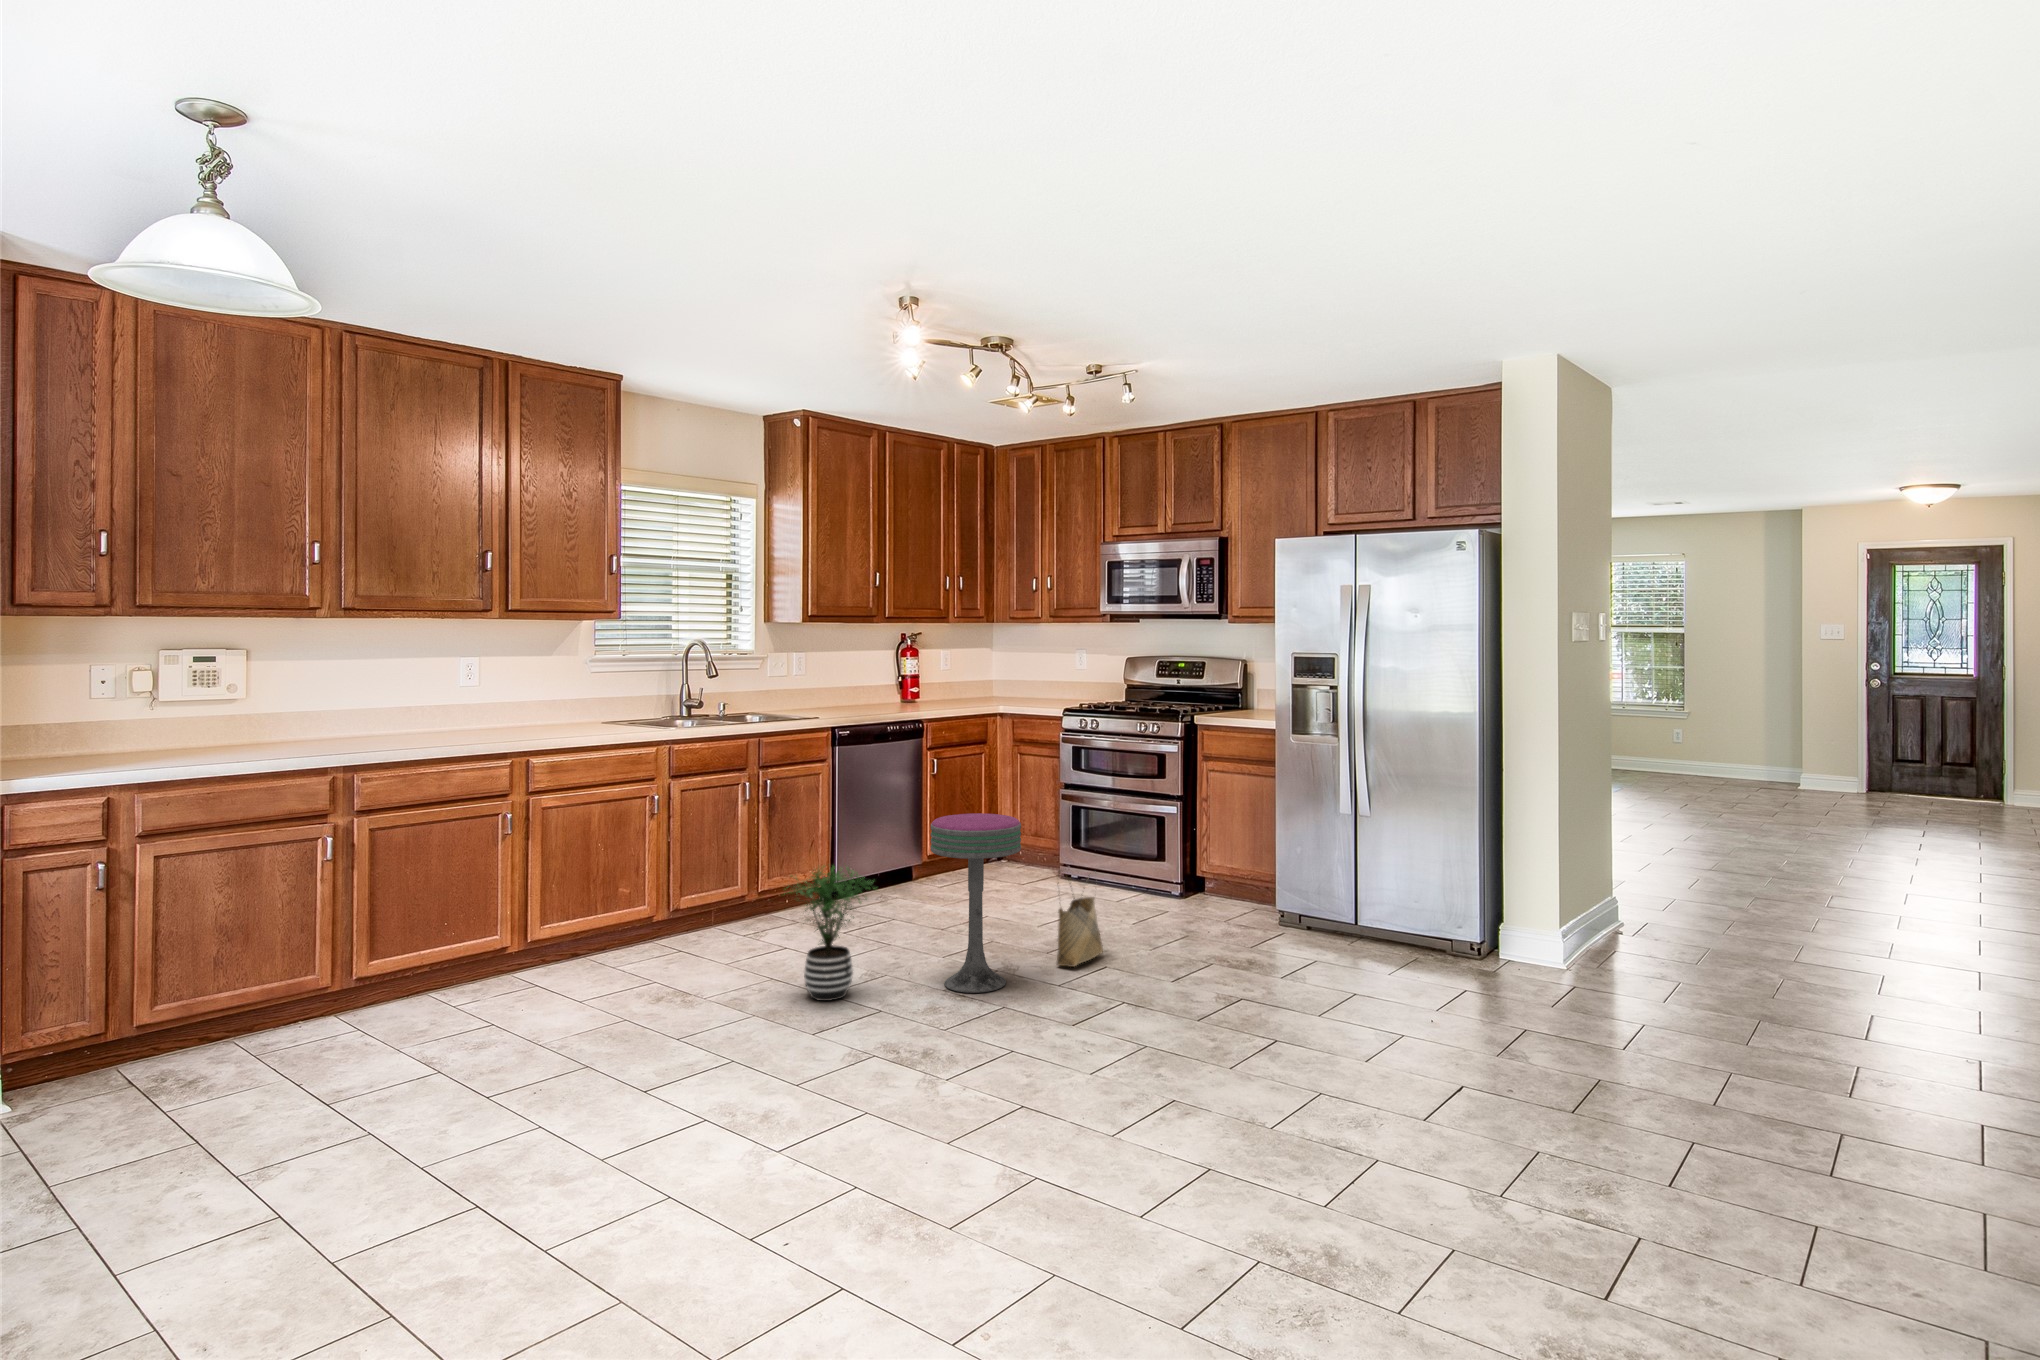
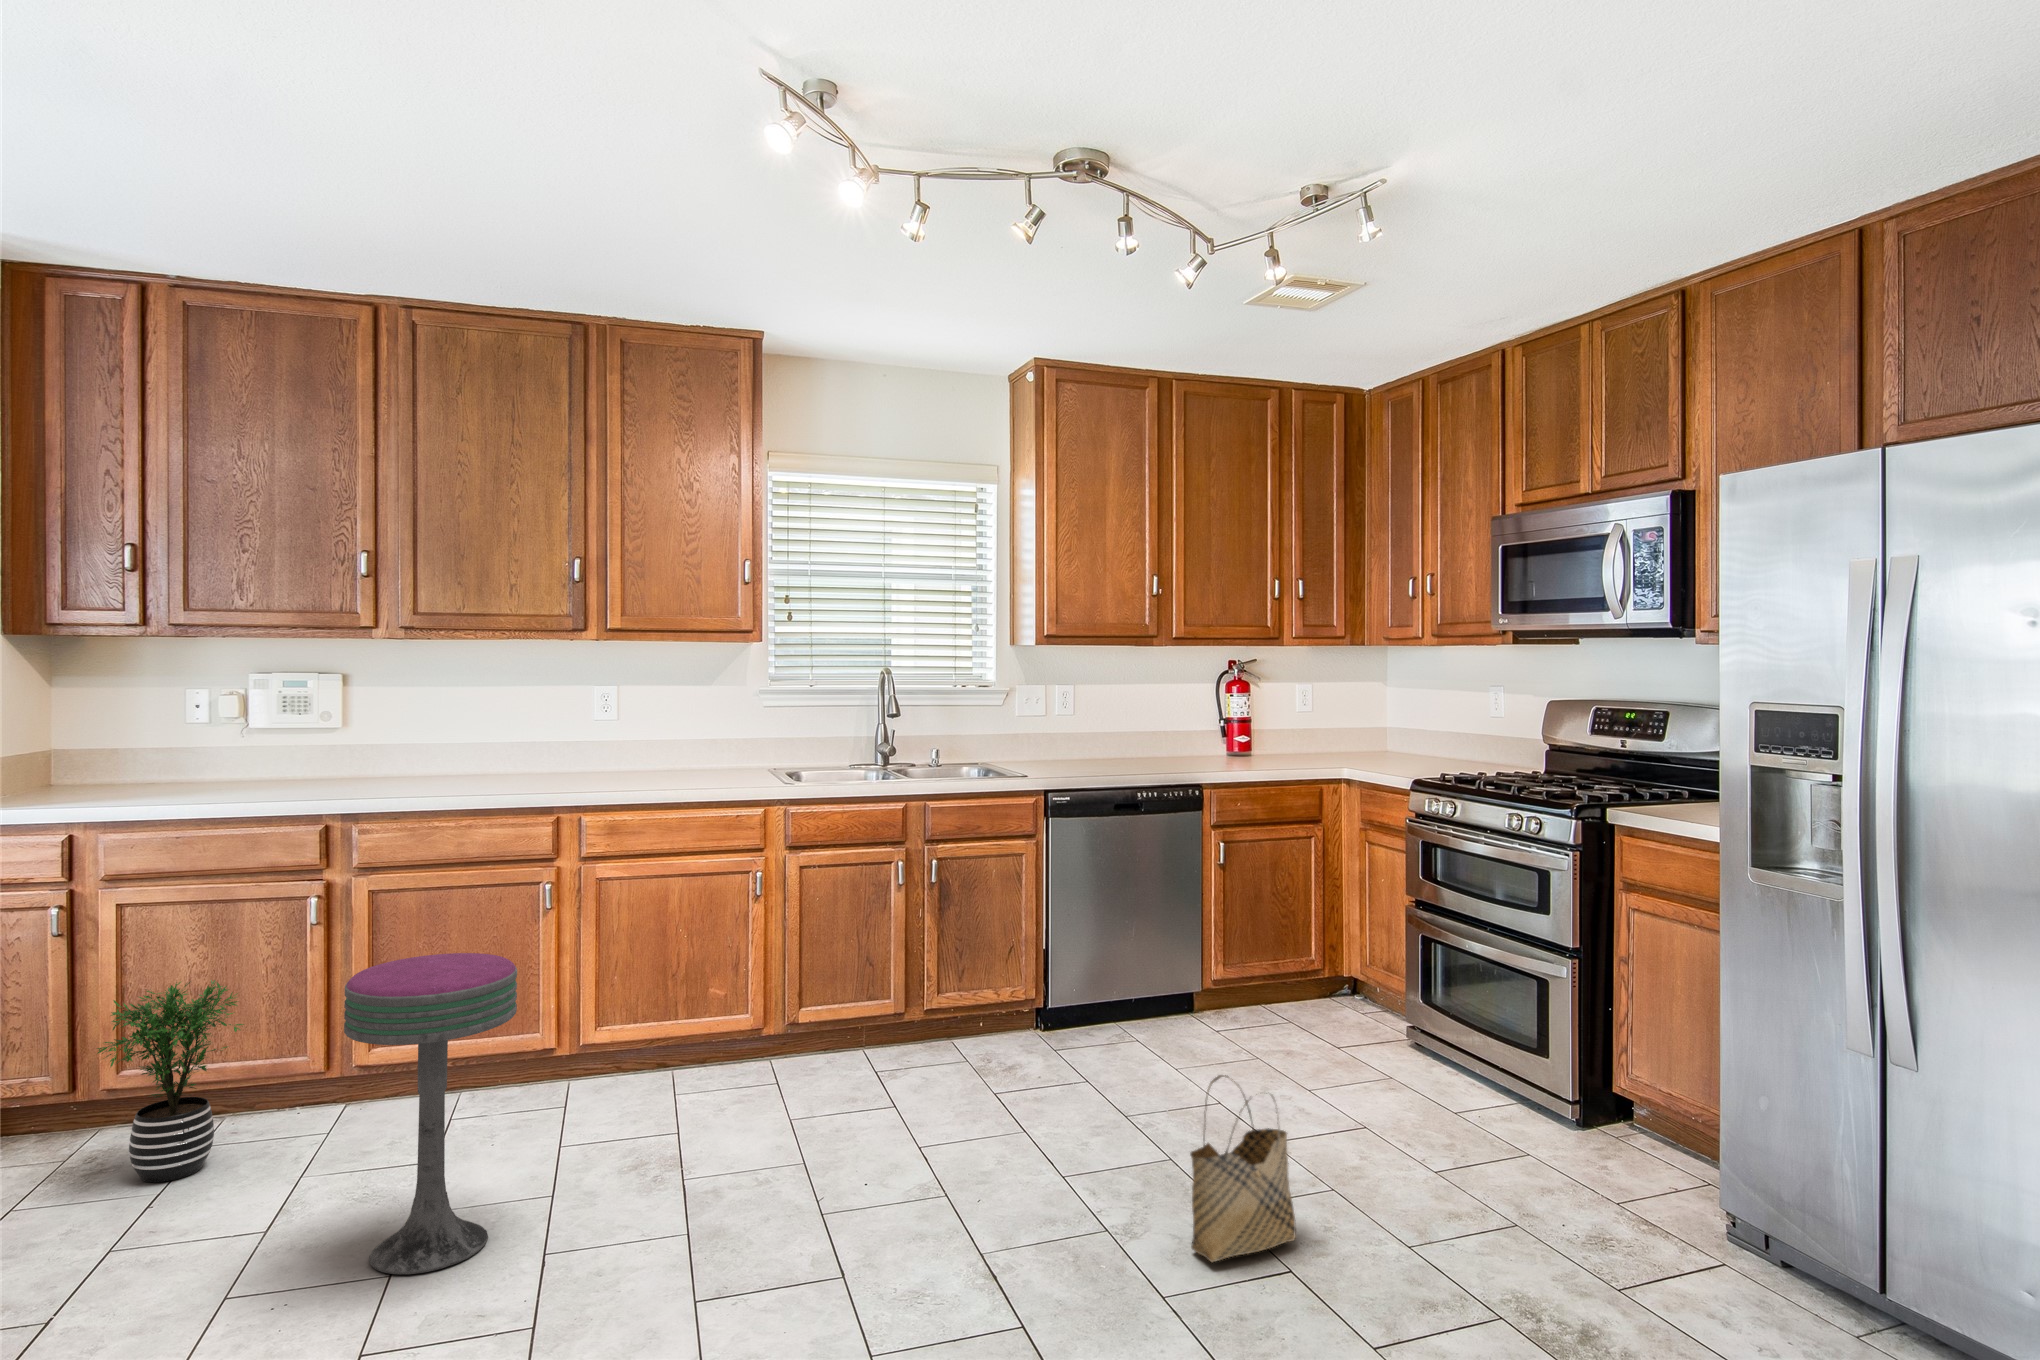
bar stool: present [931,813,1021,993] -> present [344,953,517,1274]
potted plant: present [789,866,875,1001] -> present [97,980,244,1182]

